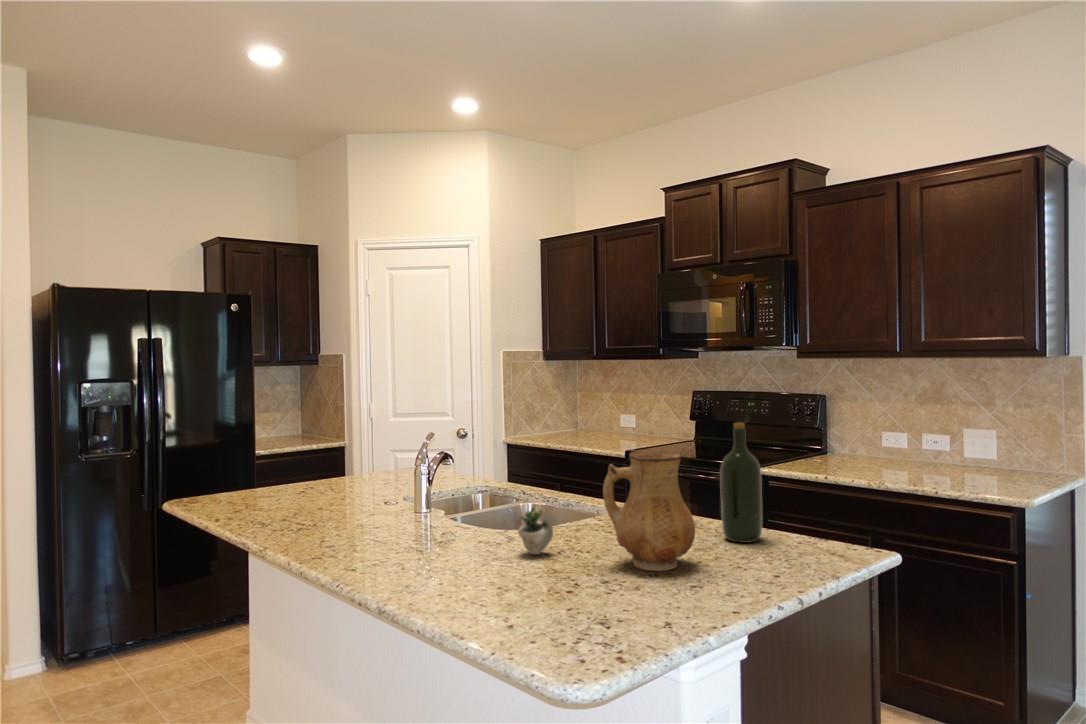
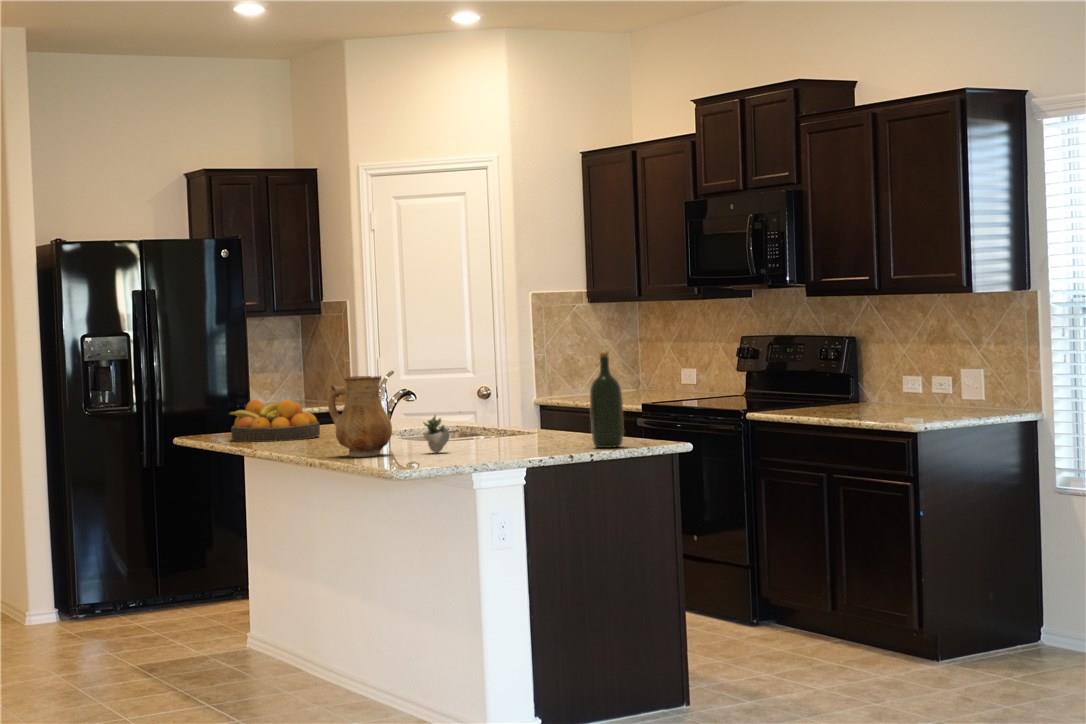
ceramic pitcher: present [603,451,695,571] -> present [328,376,392,457]
fruit bowl: none [238,458,339,507] -> present [229,400,320,442]

